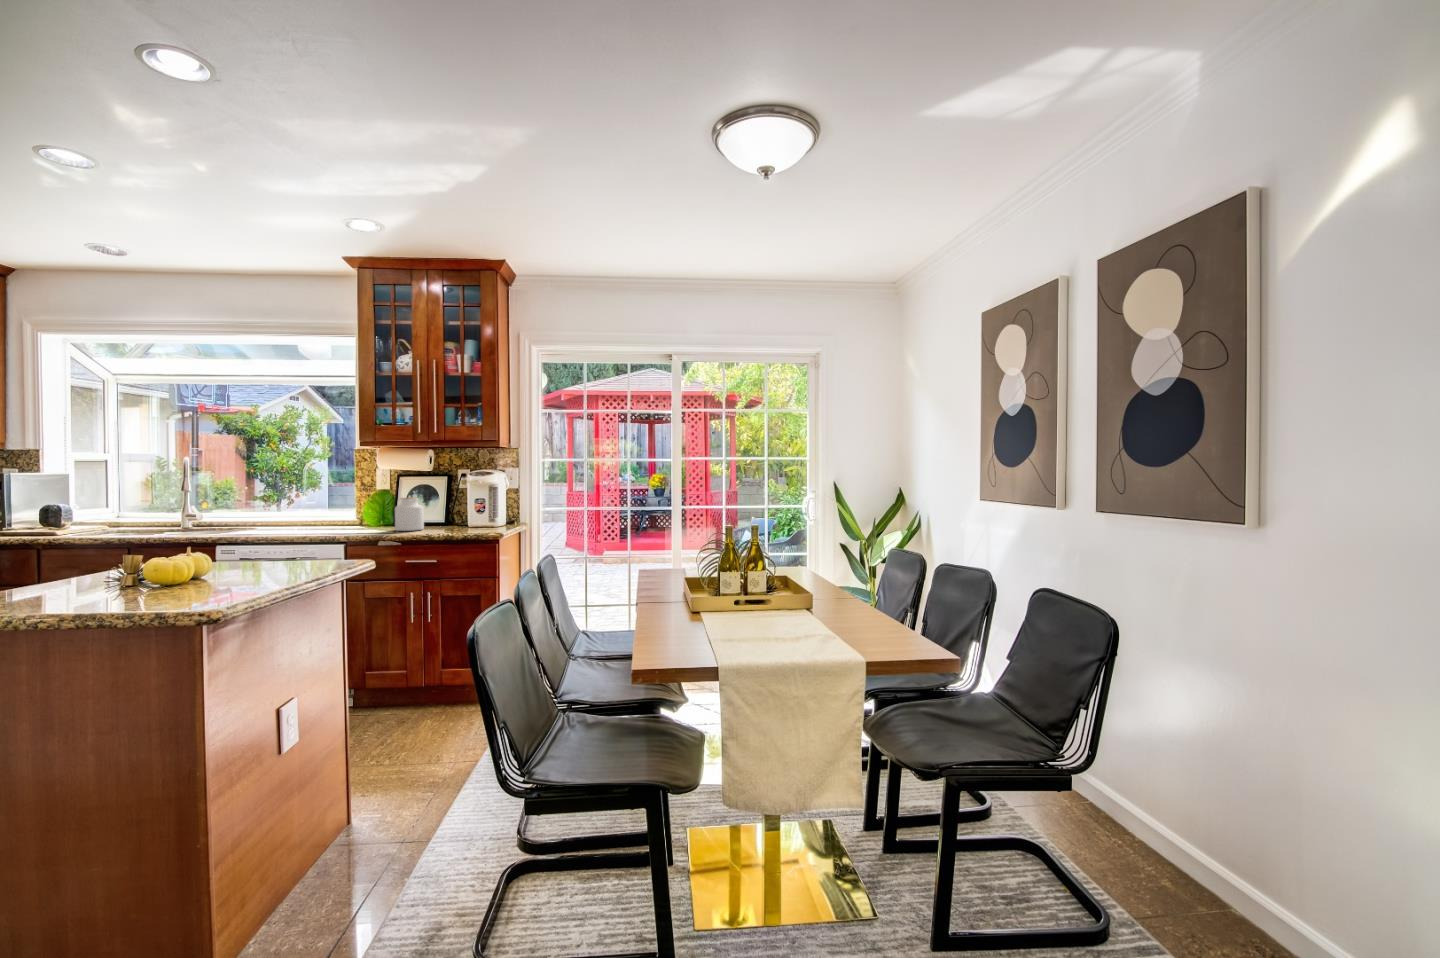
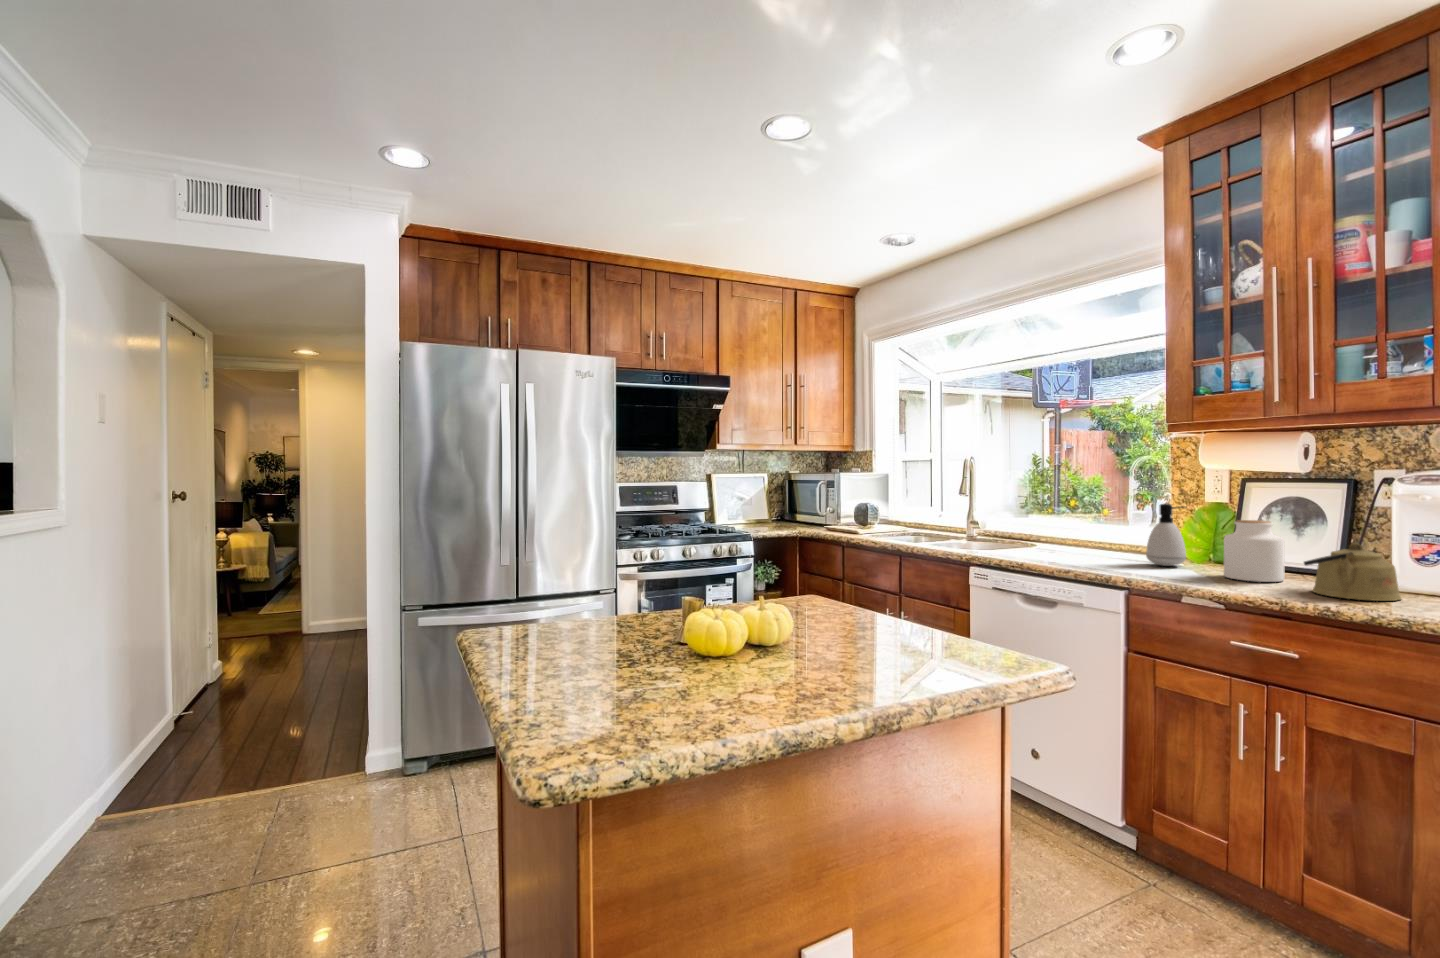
soap dispenser: none [348,491,372,529] -> present [1146,504,1186,566]
kettle: none [435,505,472,532] -> present [1304,543,1402,601]

